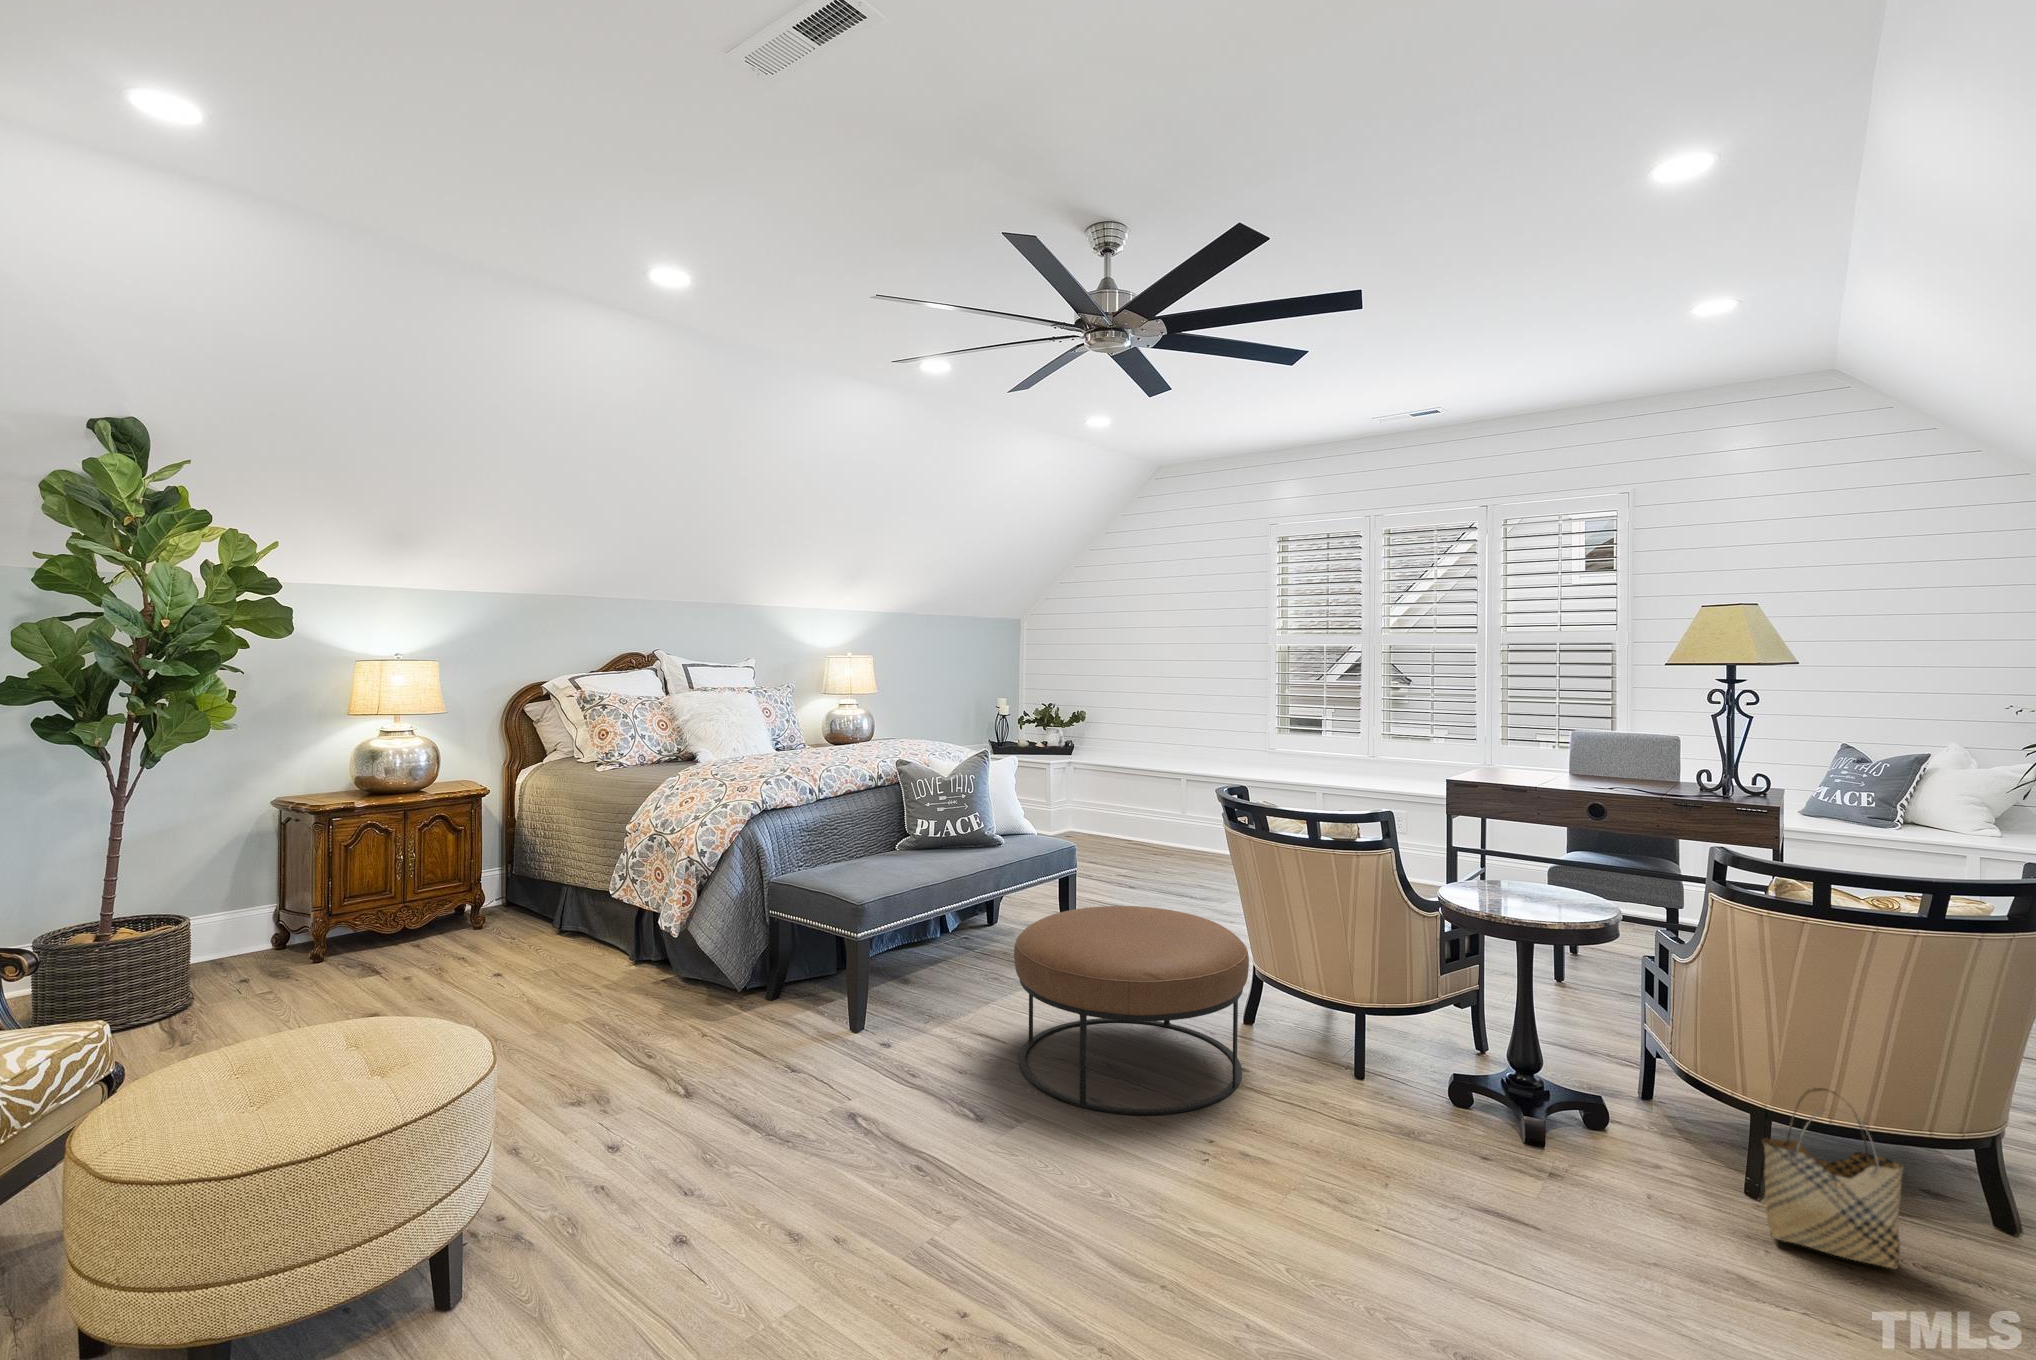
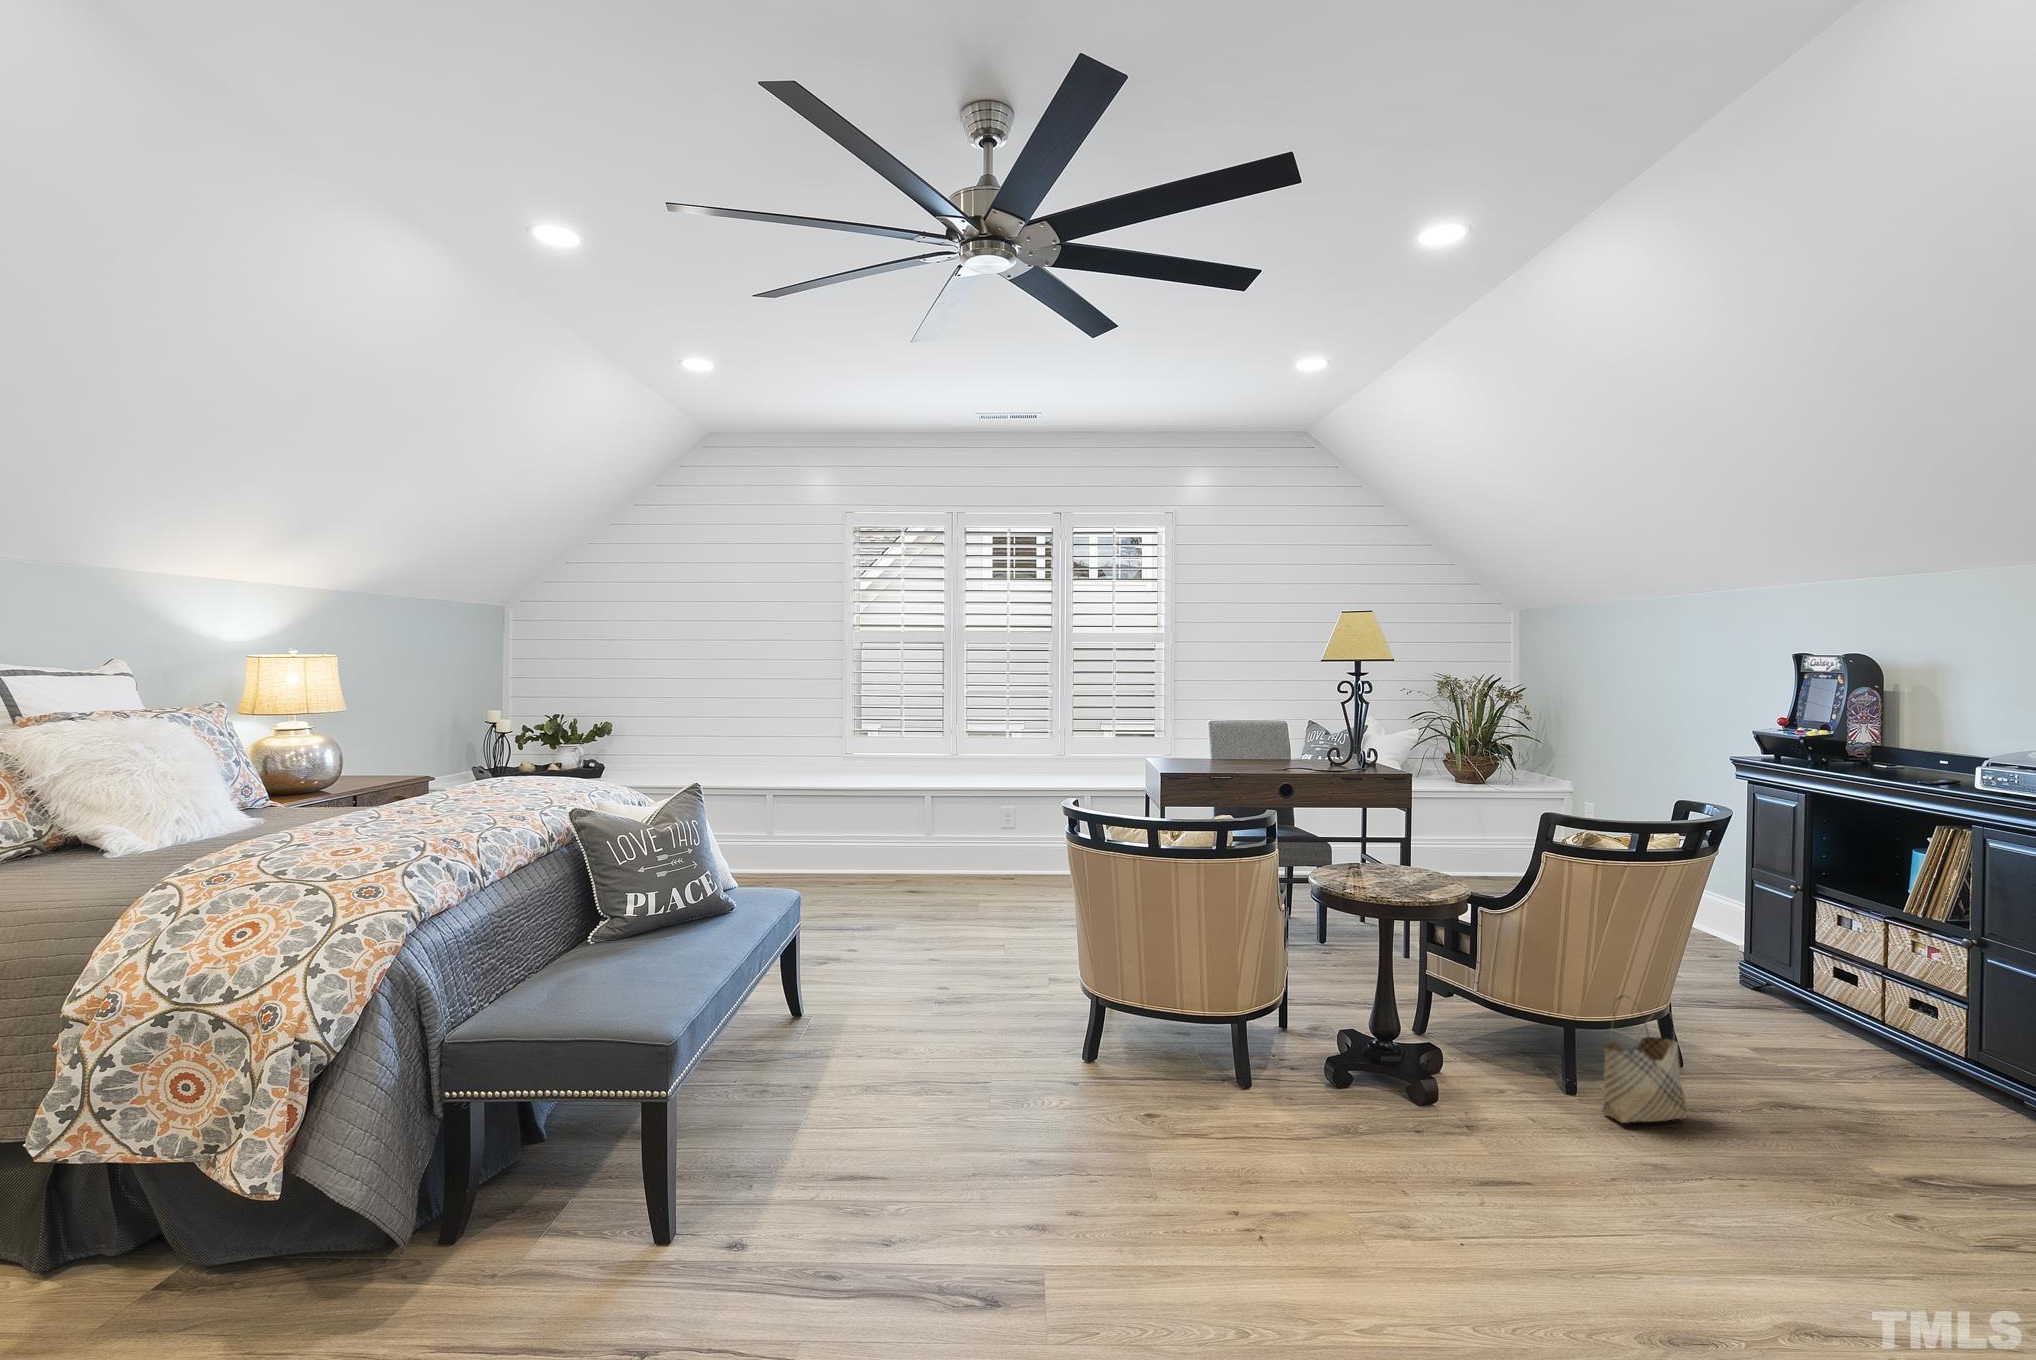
ottoman: present [1014,906,1249,1115] -> none [914,954,1192,1226]

